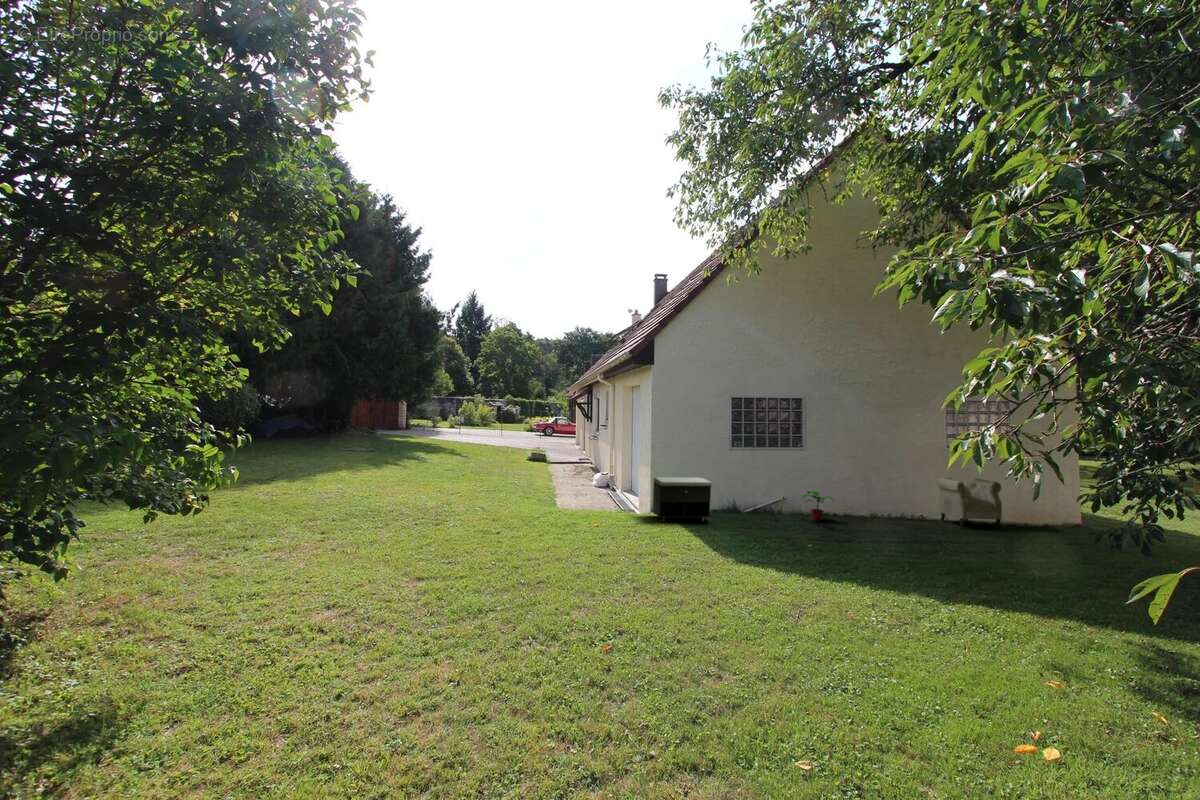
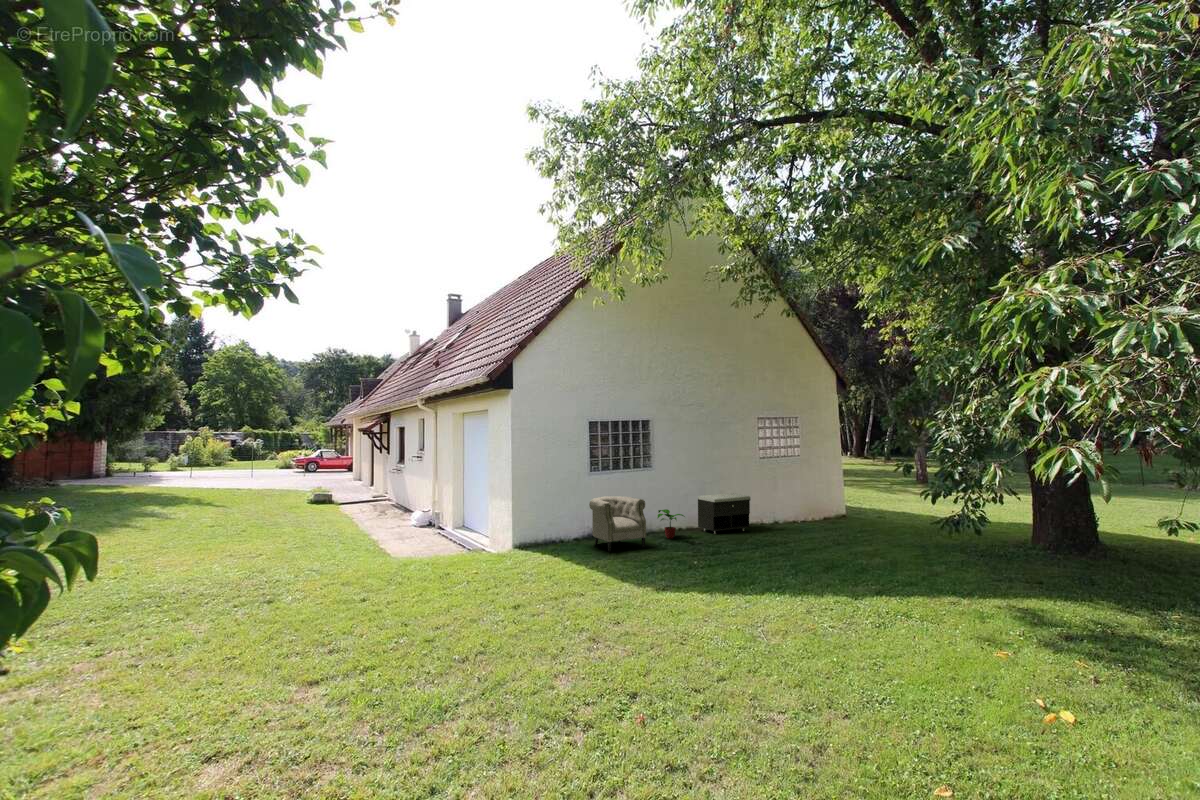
storage bench: present [653,477,711,521] -> present [698,493,751,534]
chair: present [937,477,1002,529] -> present [589,496,646,552]

